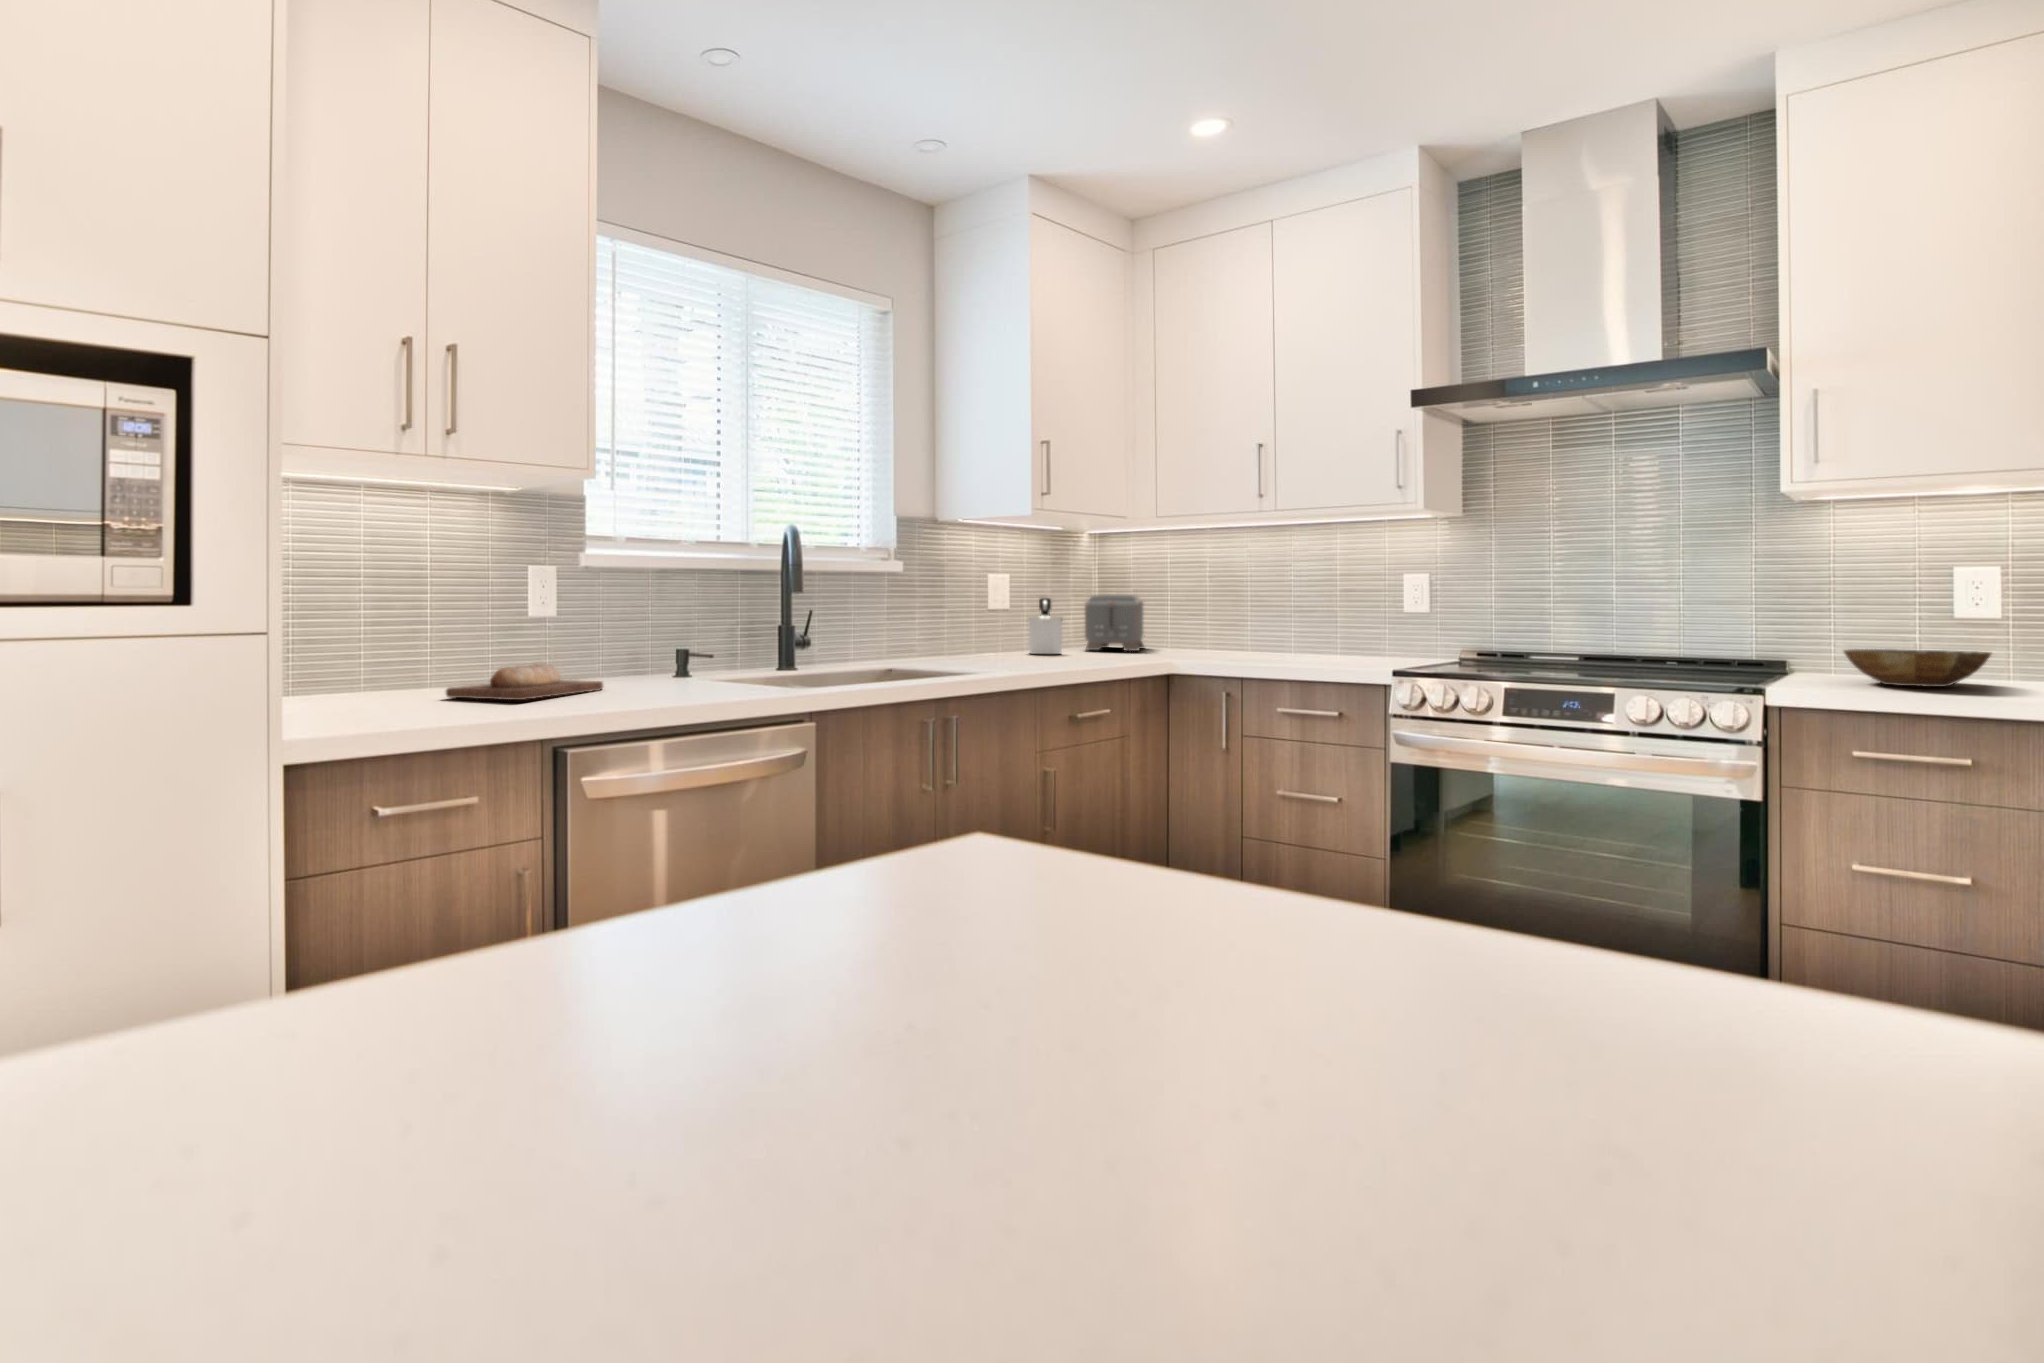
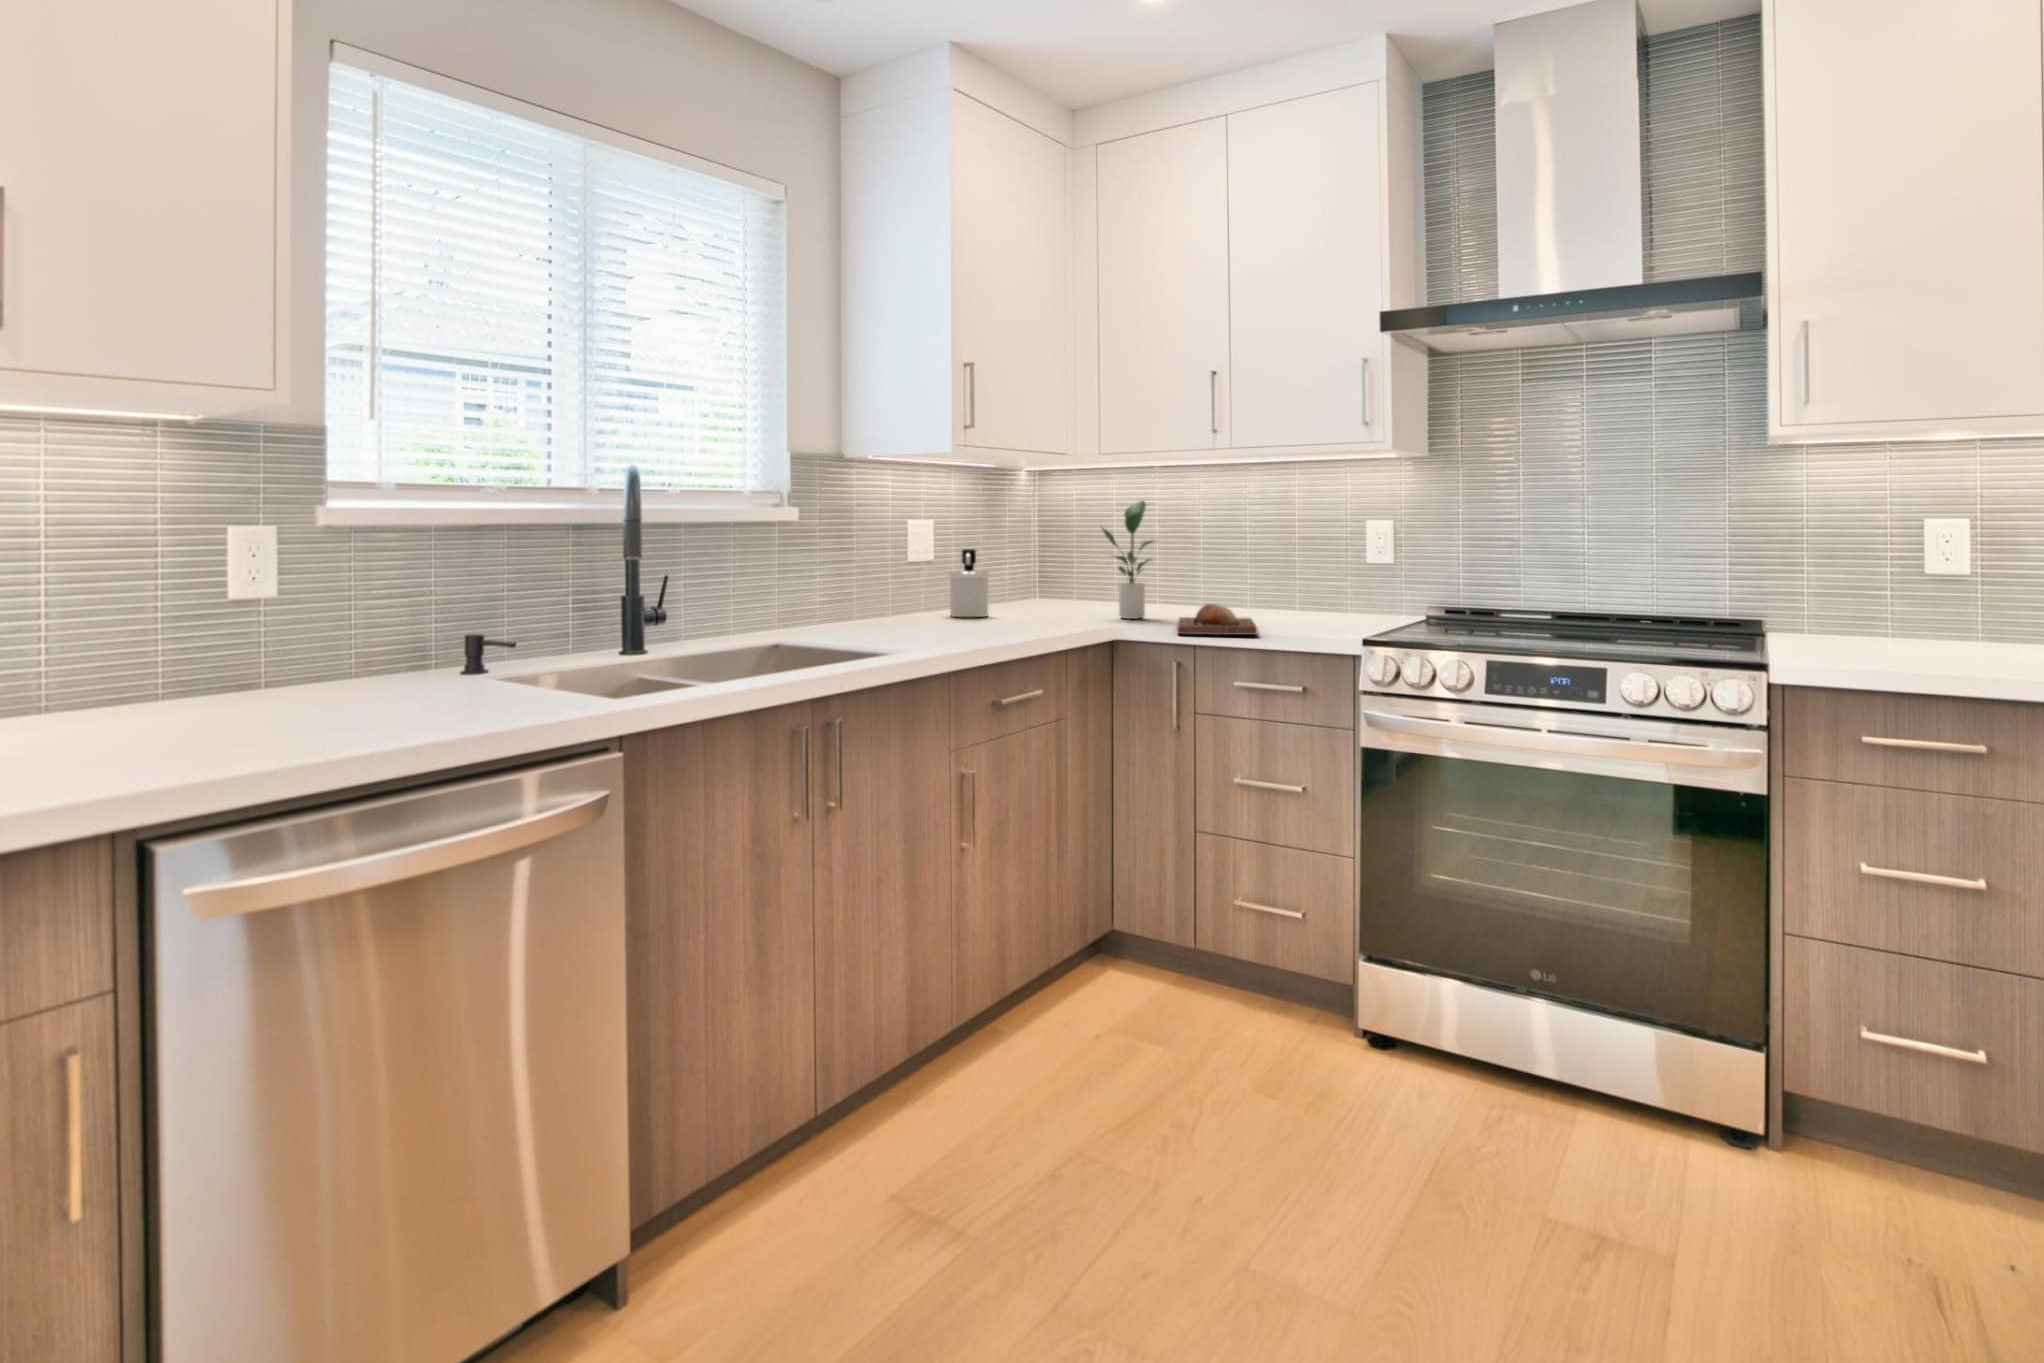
potted plant: none [1160,557,1214,657] -> present [1102,501,1158,619]
toaster: present [1085,595,1144,651] -> none [1015,544,1084,610]
bowl: present [1844,649,1991,687] -> none [1830,612,1981,656]
bread loaf: present [446,664,603,700] -> present [1177,604,1258,635]

